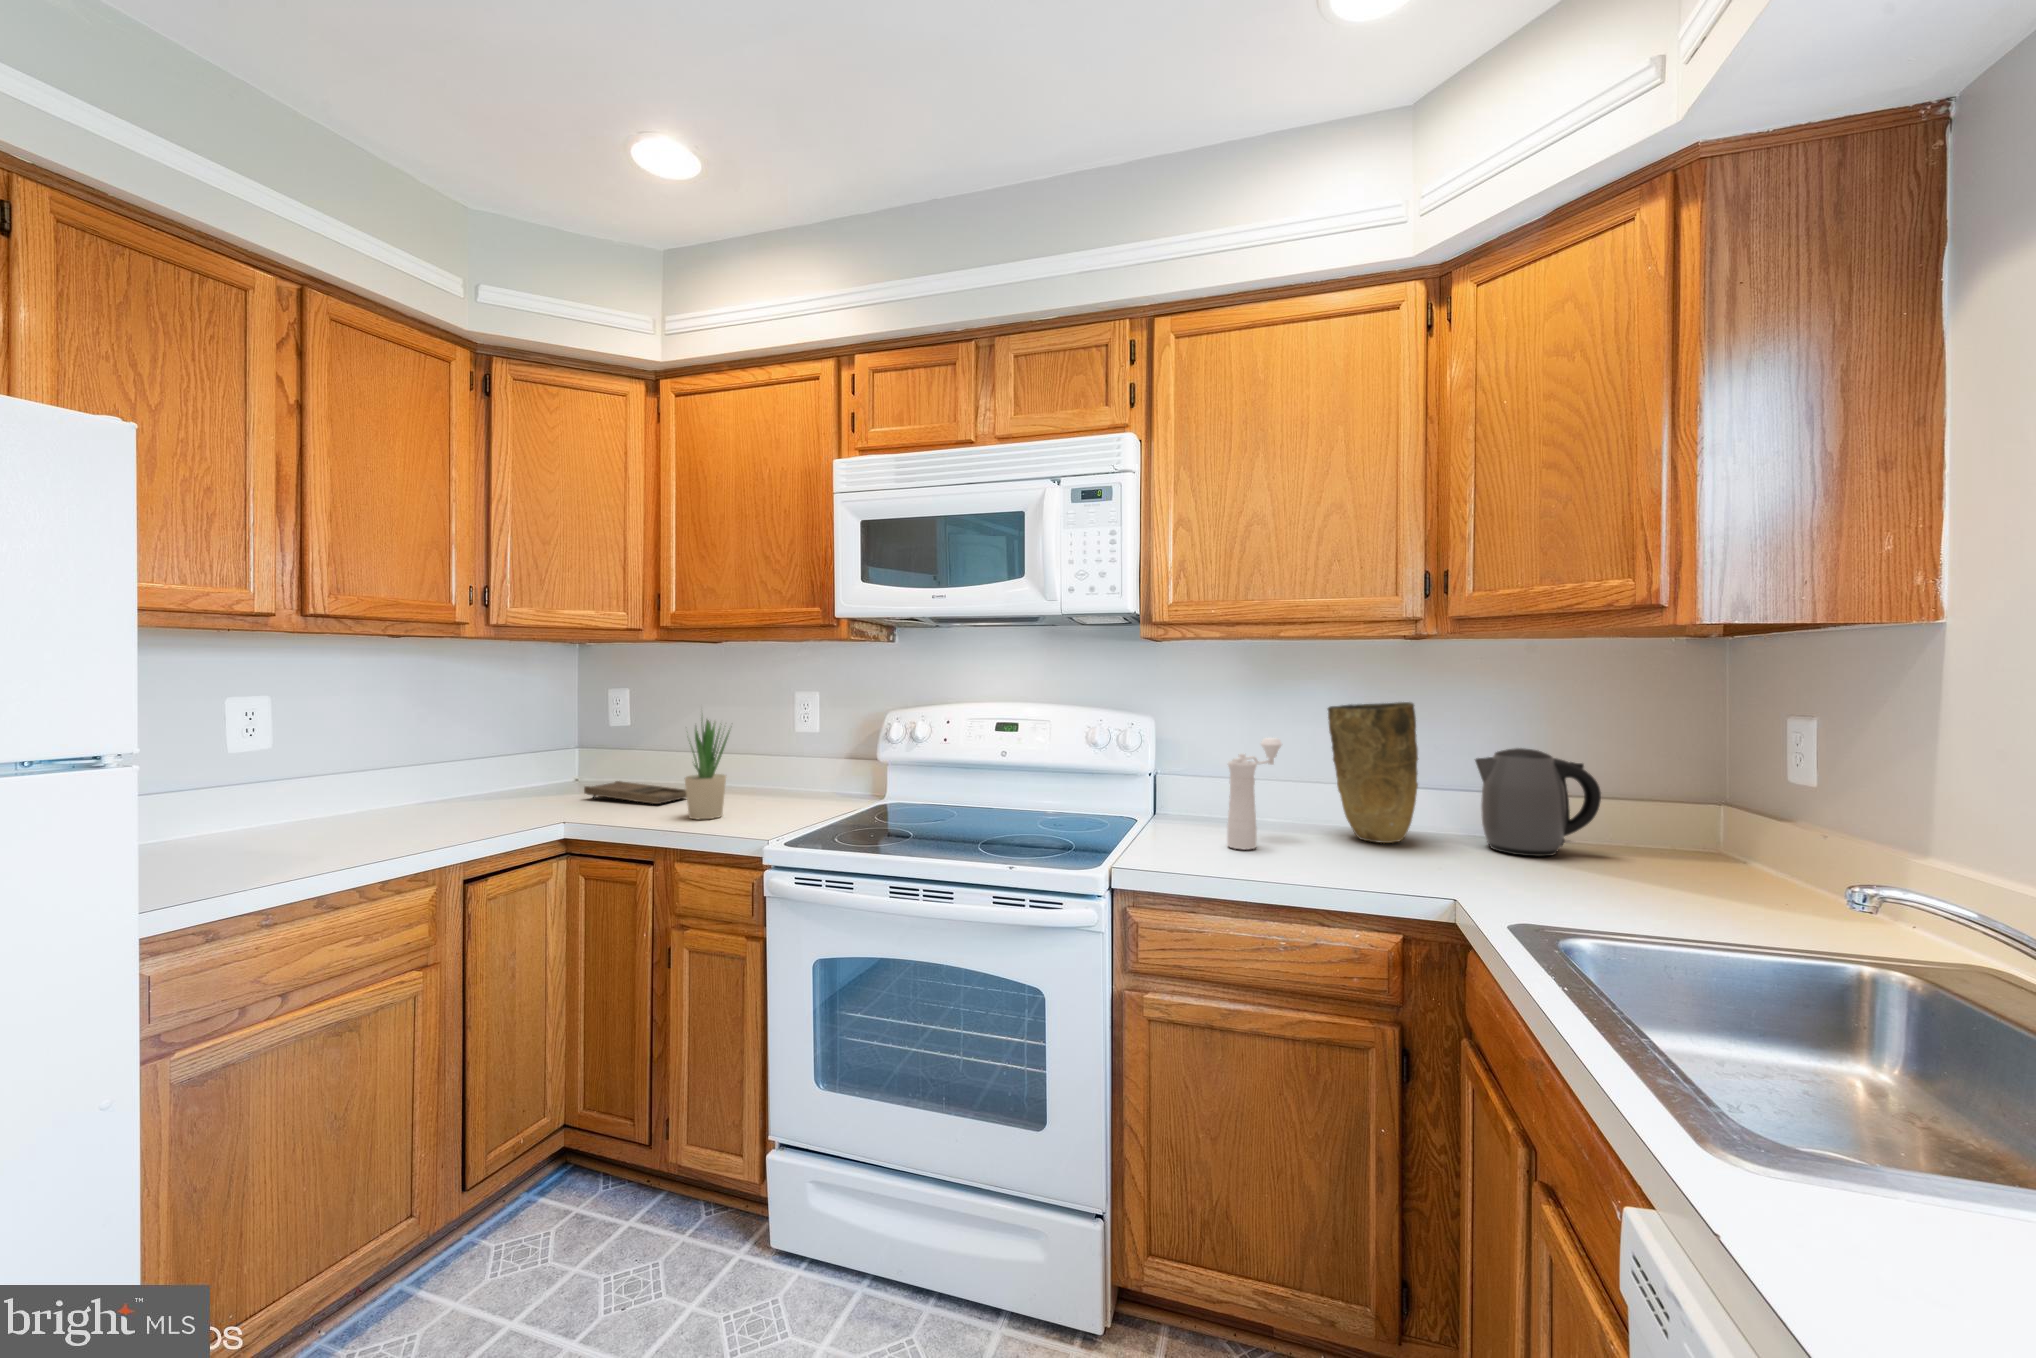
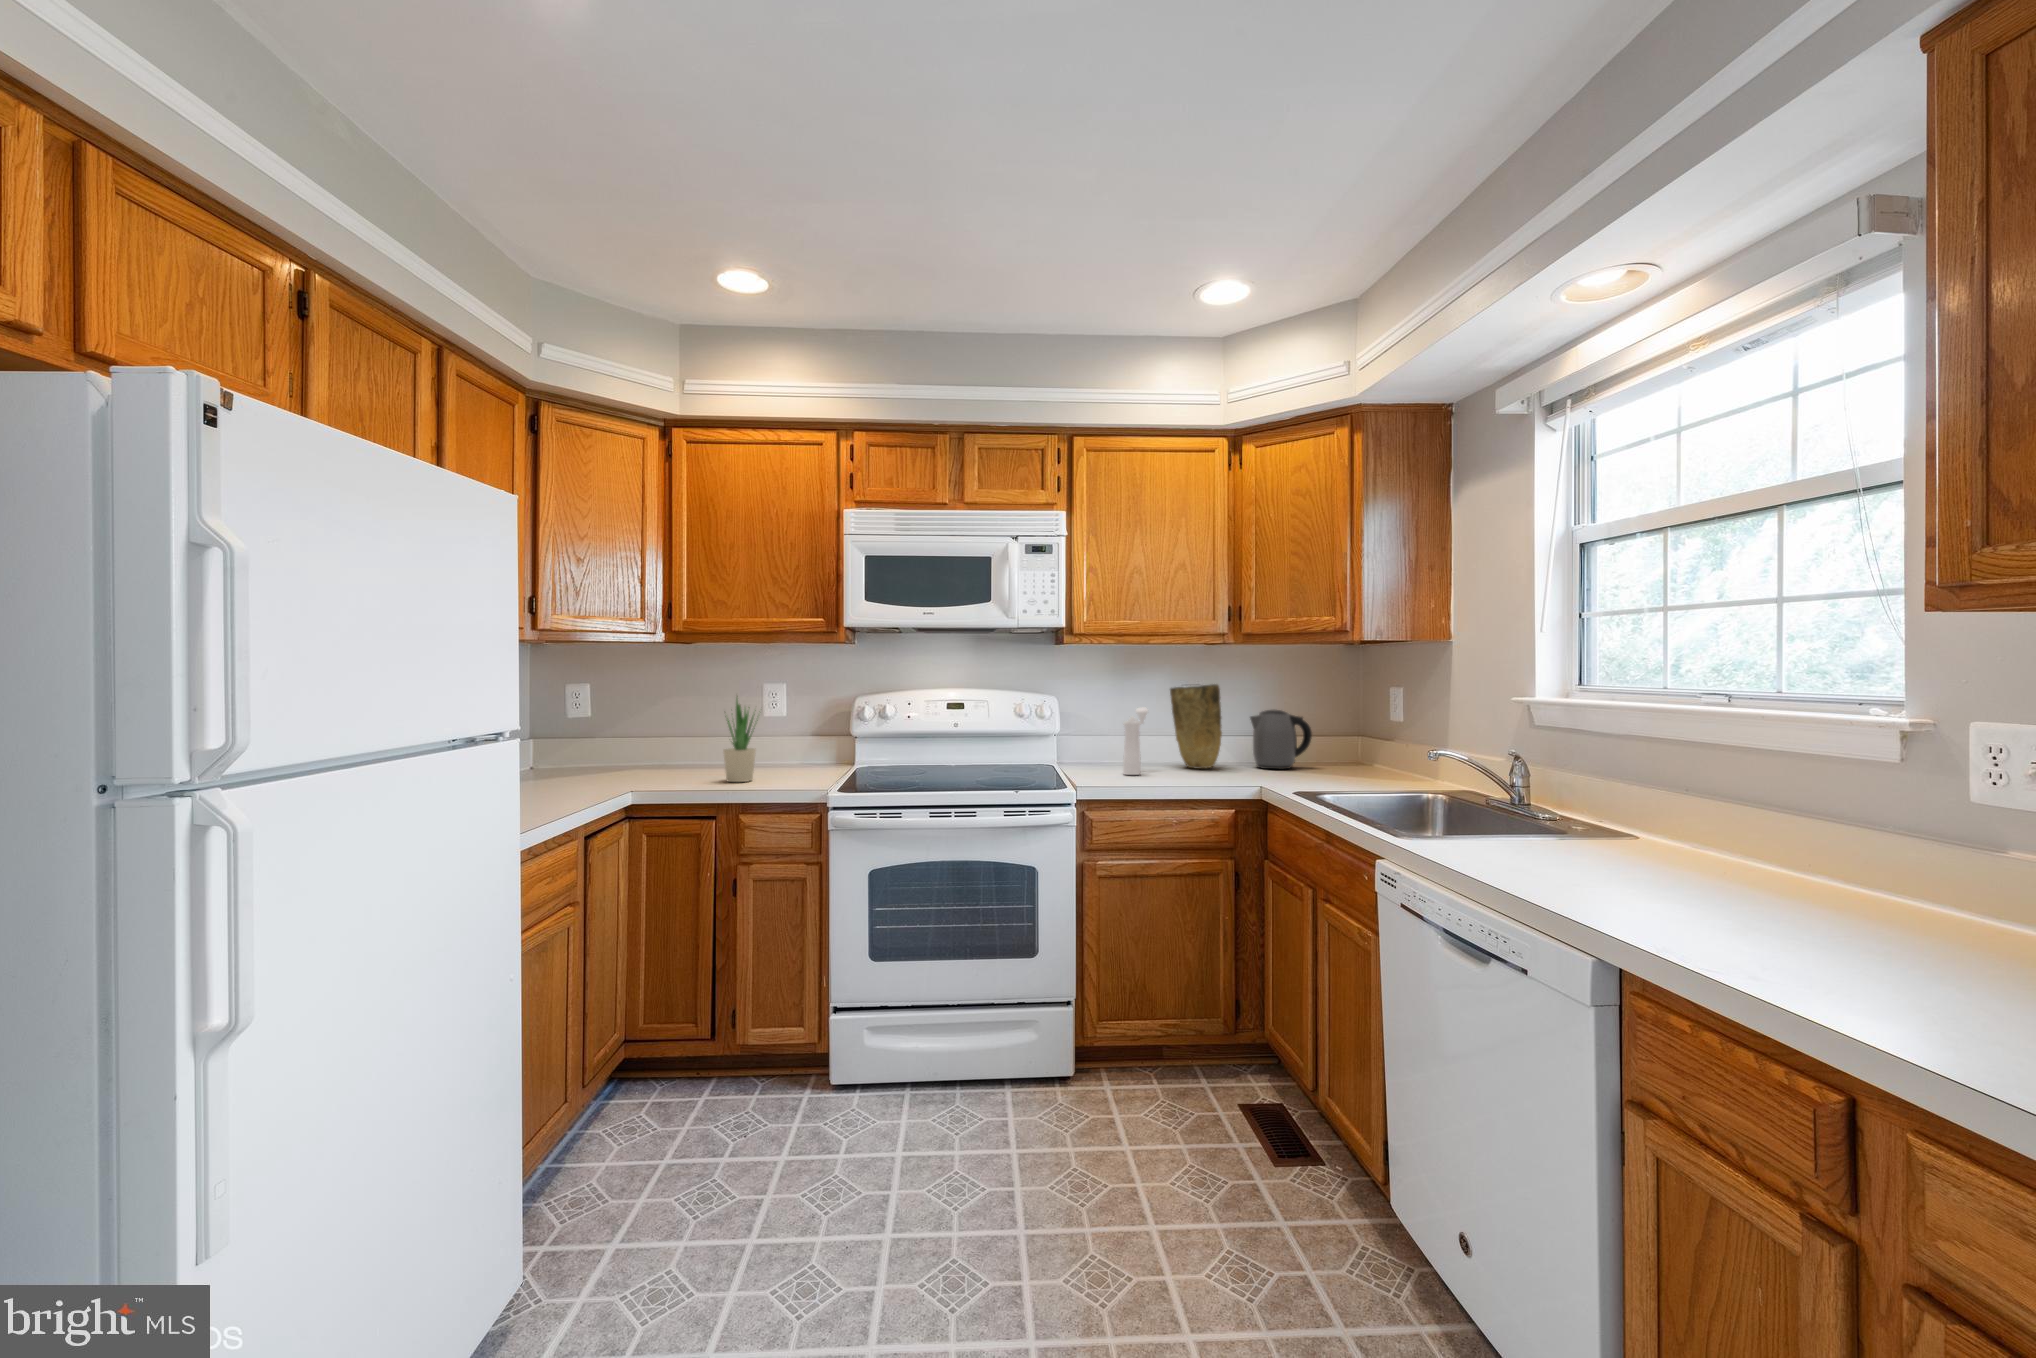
tray: present [584,781,687,804] -> none [597,763,692,777]

